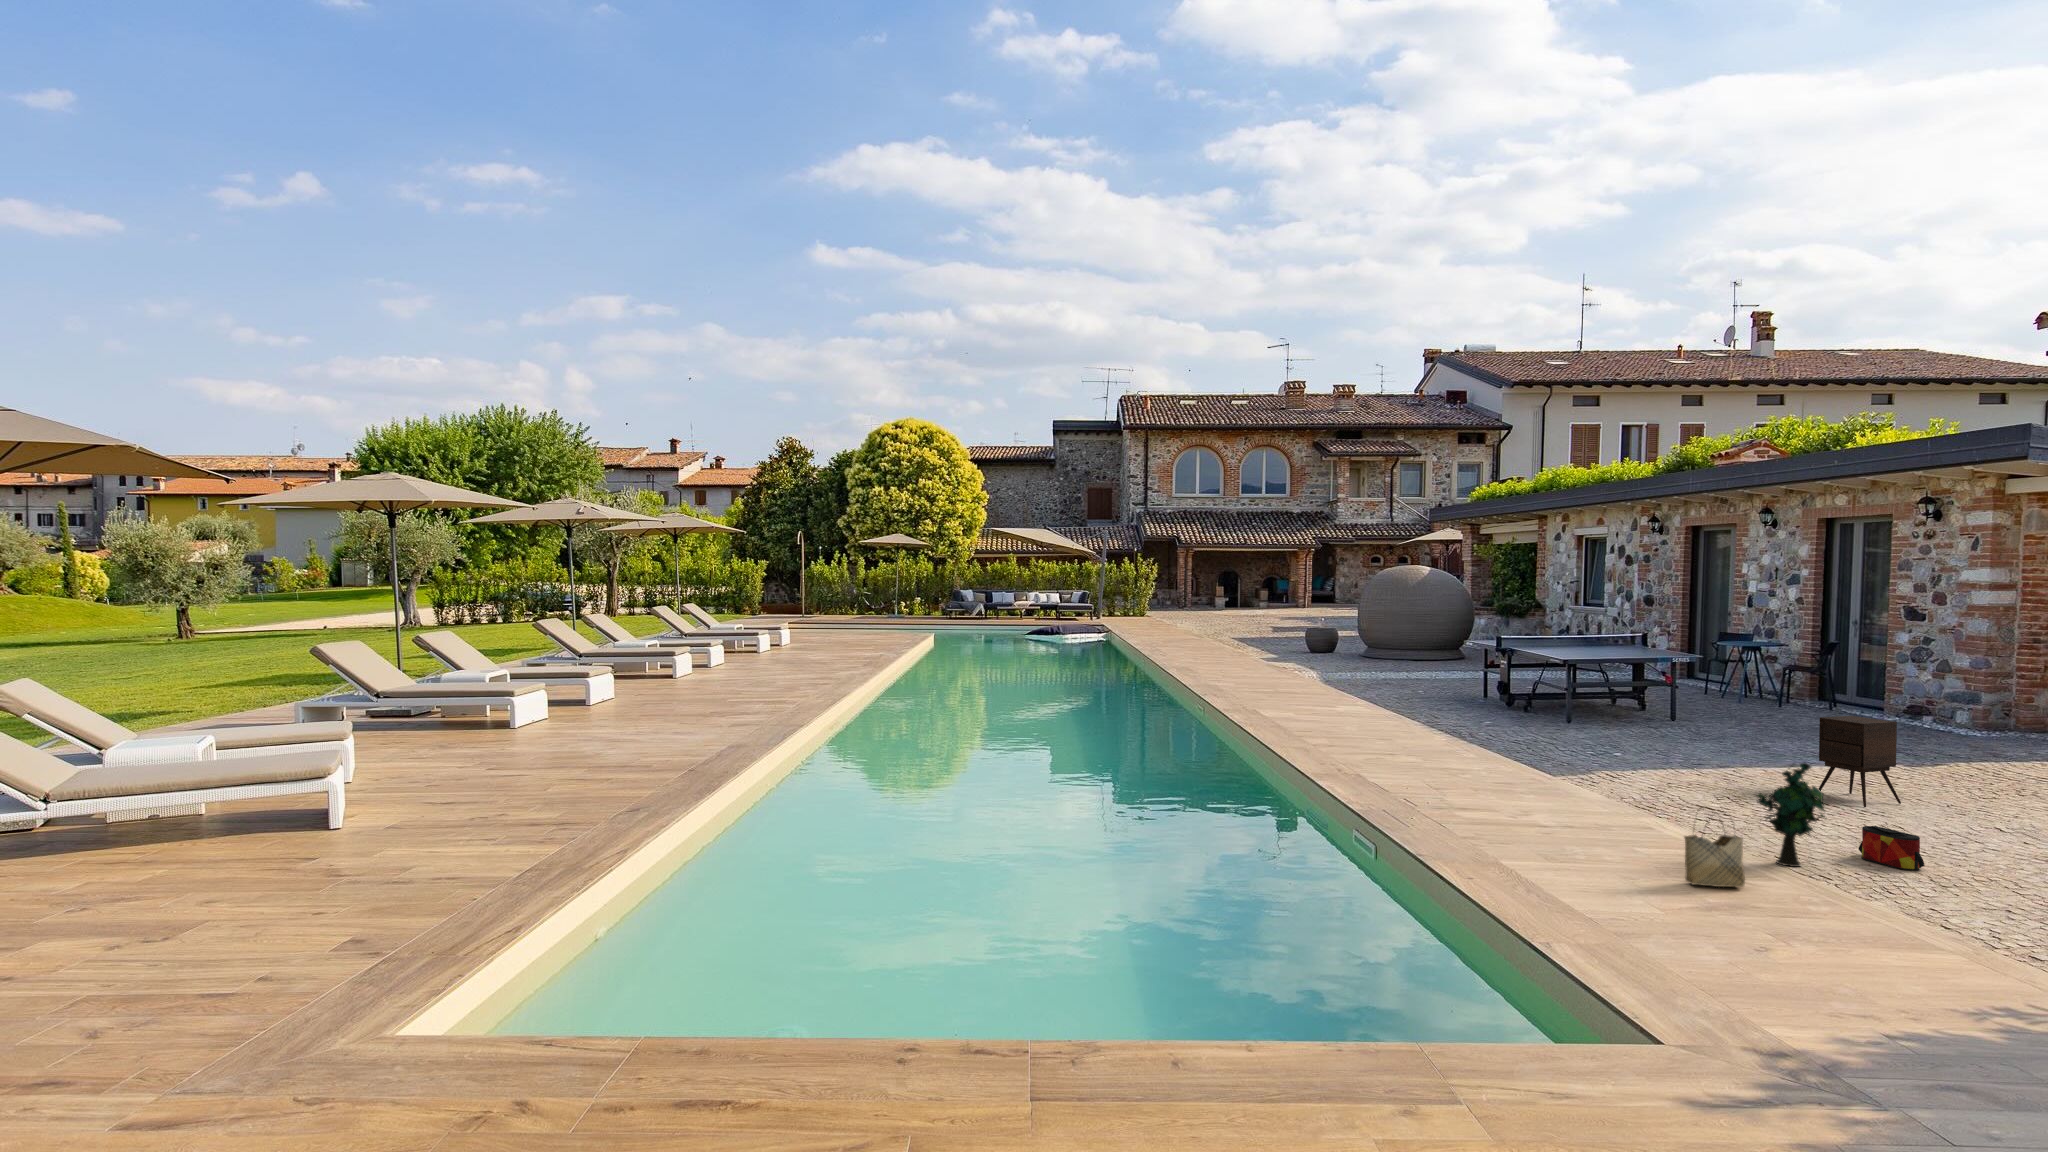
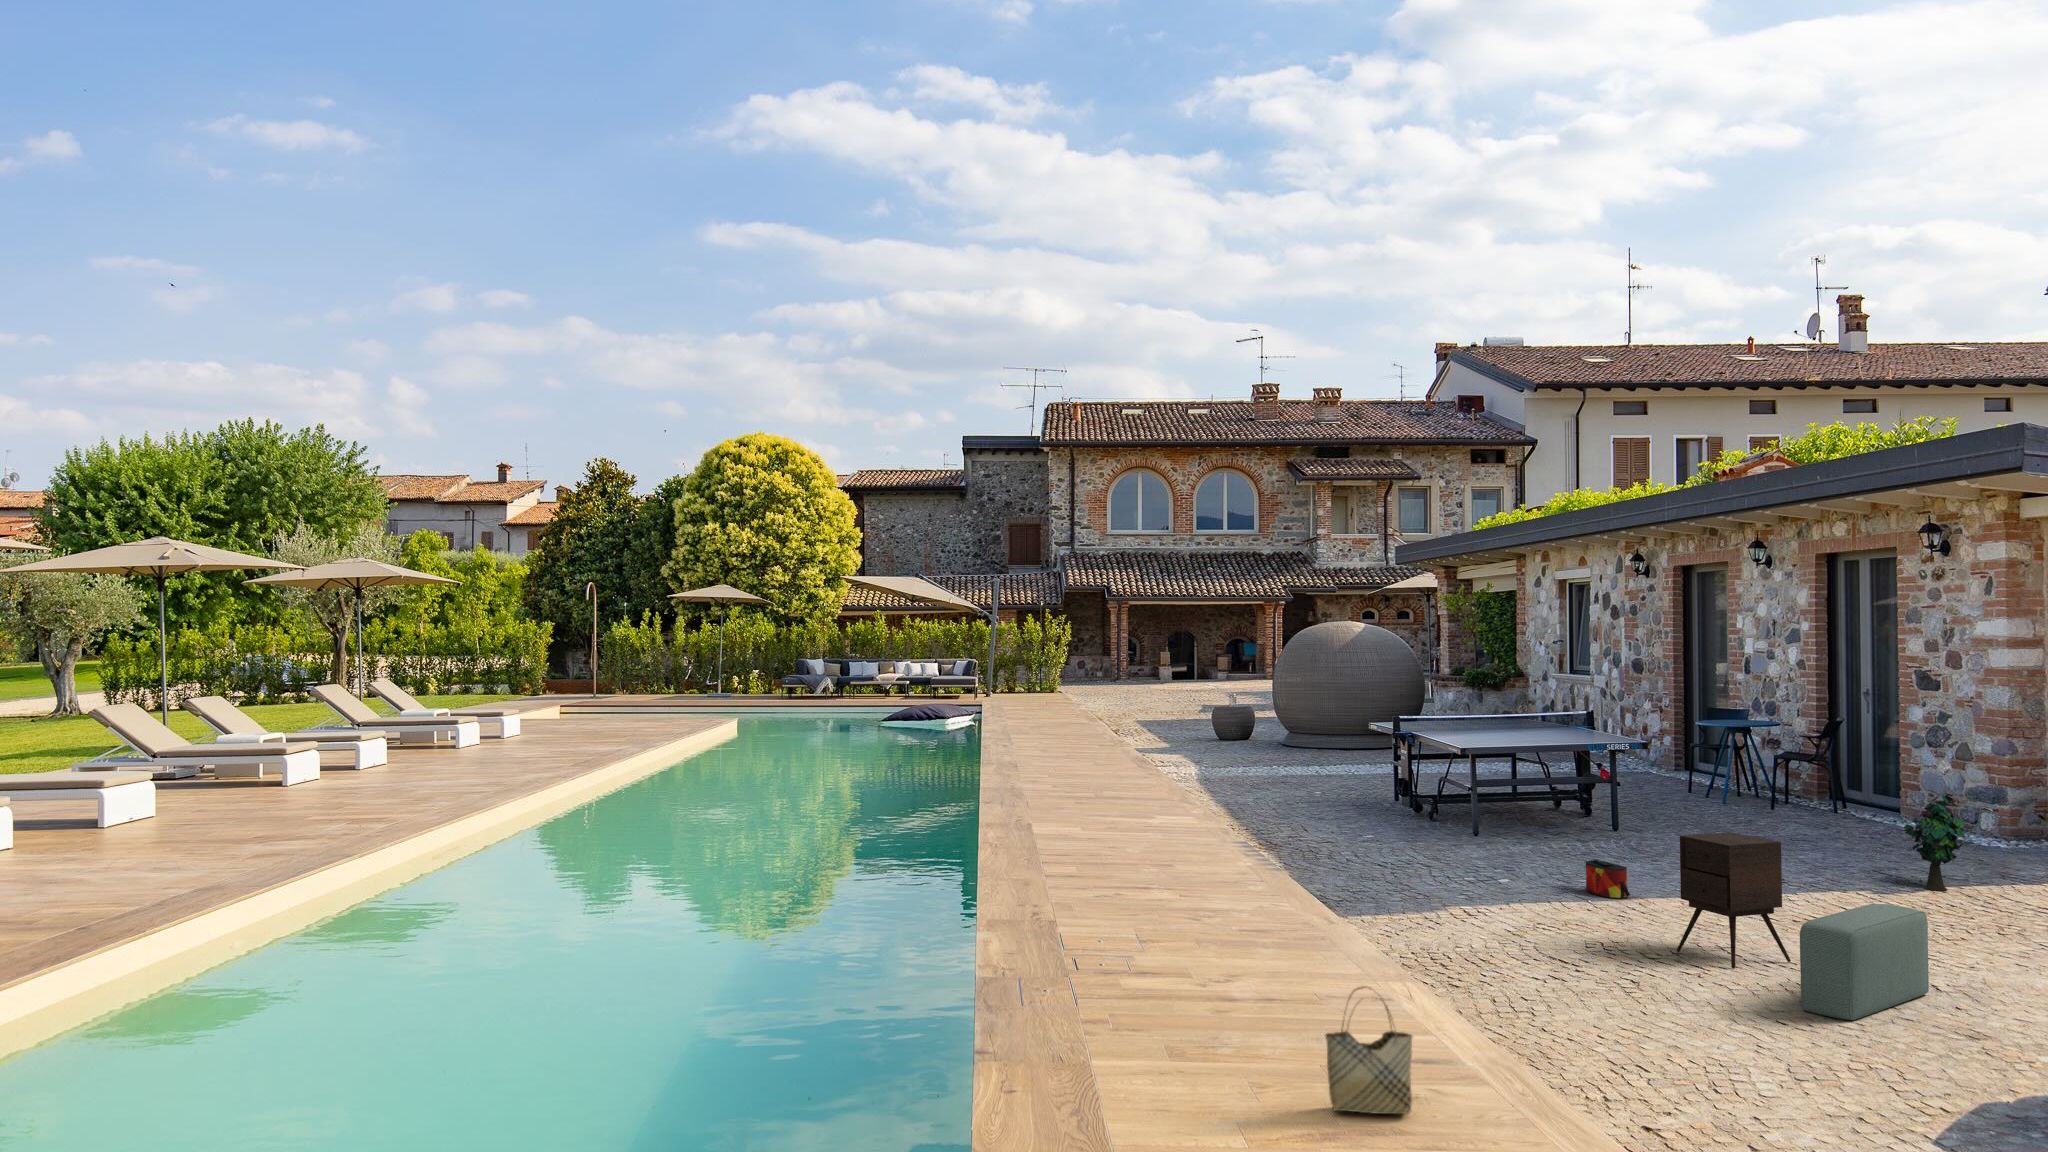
decorative plant: present [1757,763,1826,867] -> present [1904,795,1967,891]
pouf: none [1938,763,2017,839] -> present [1800,904,1929,1020]
bag: present [1859,826,1924,870] -> present [1586,860,1630,899]

